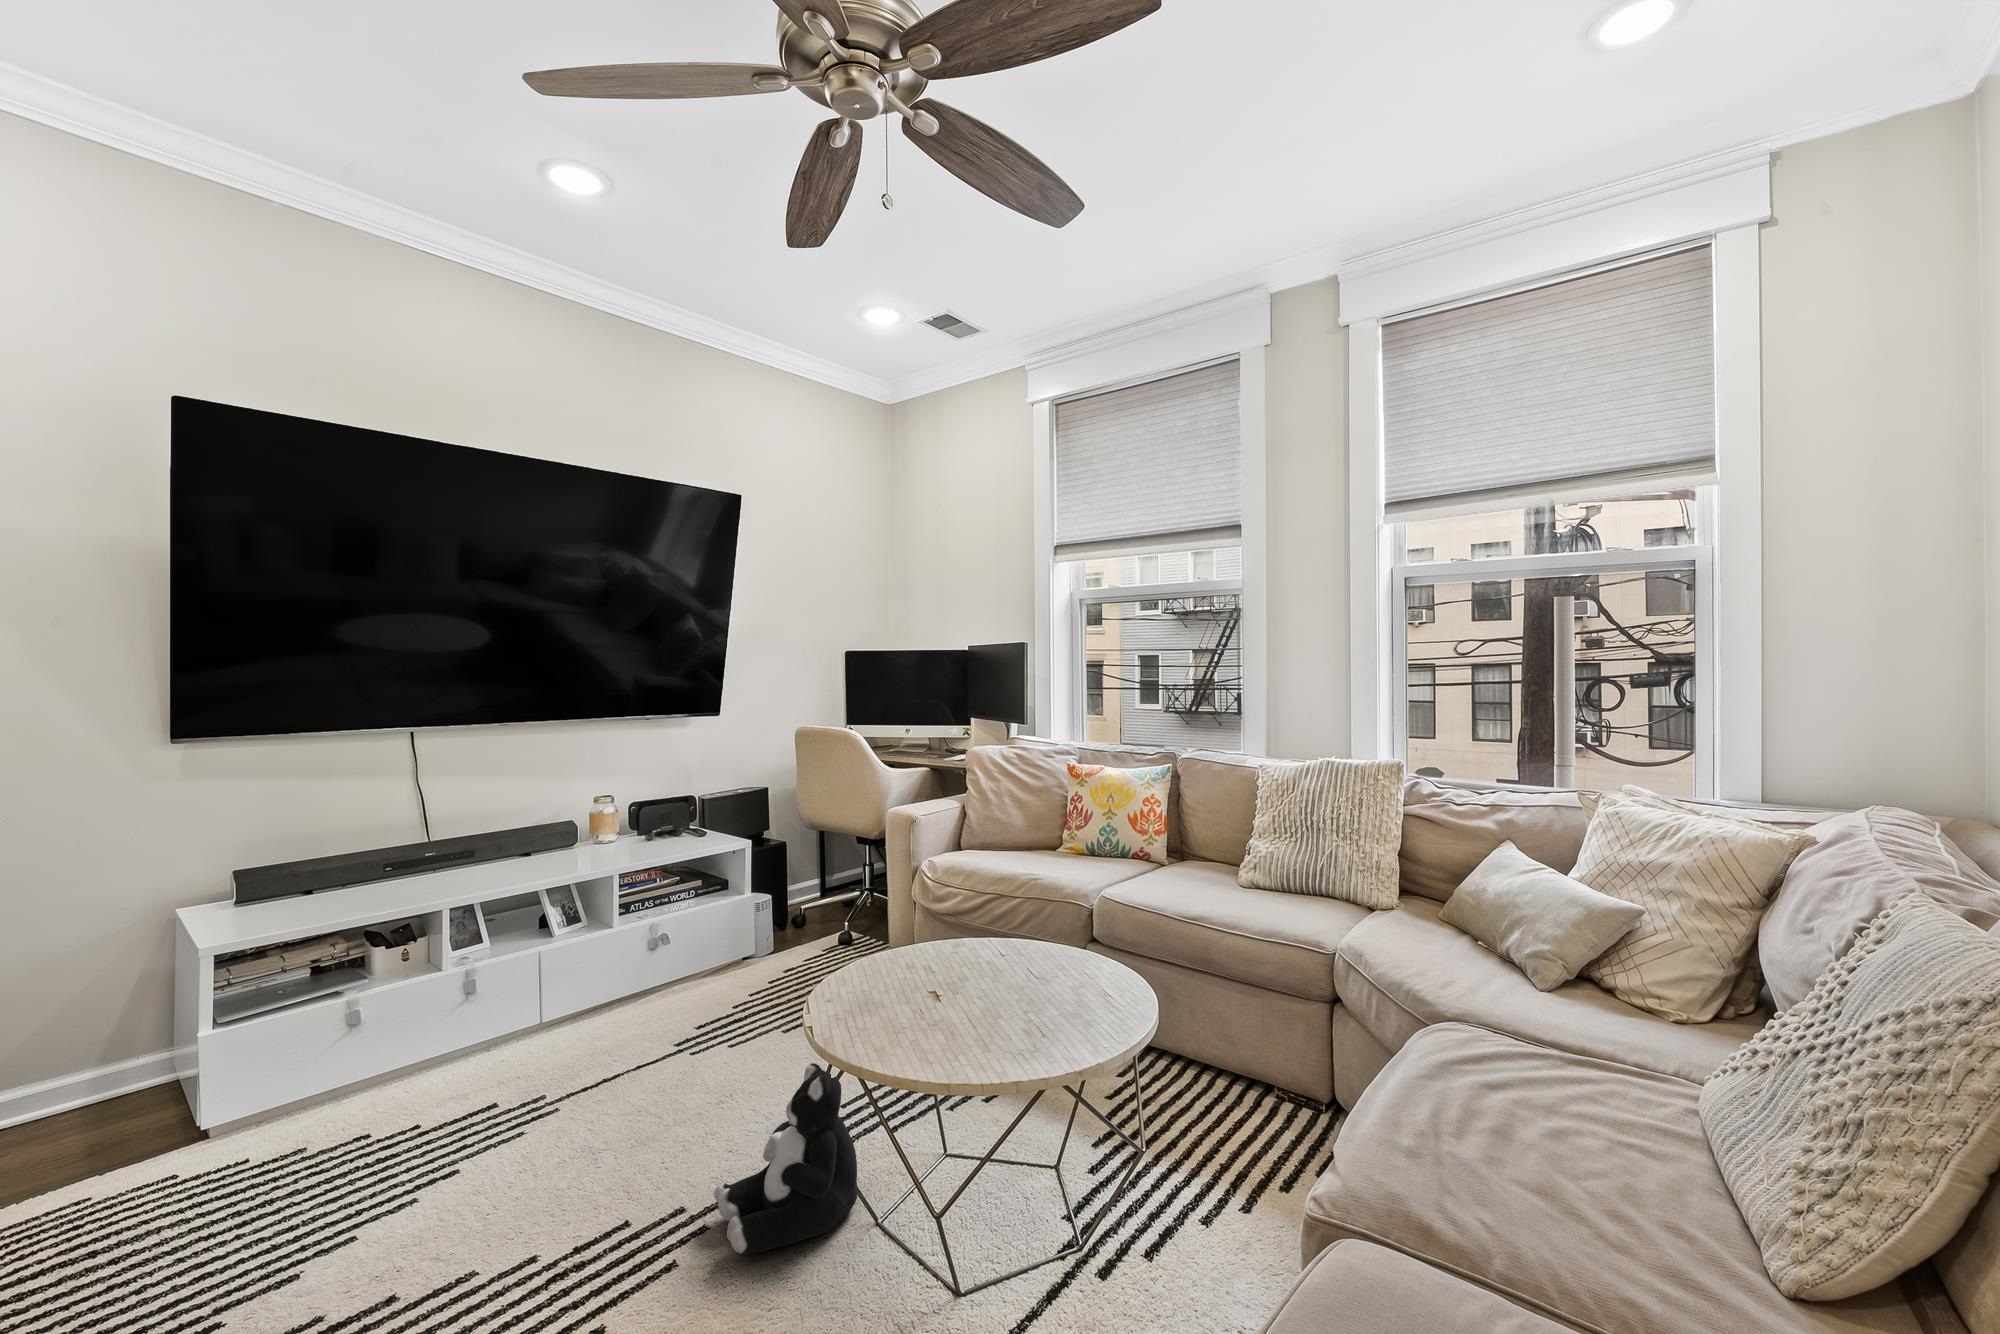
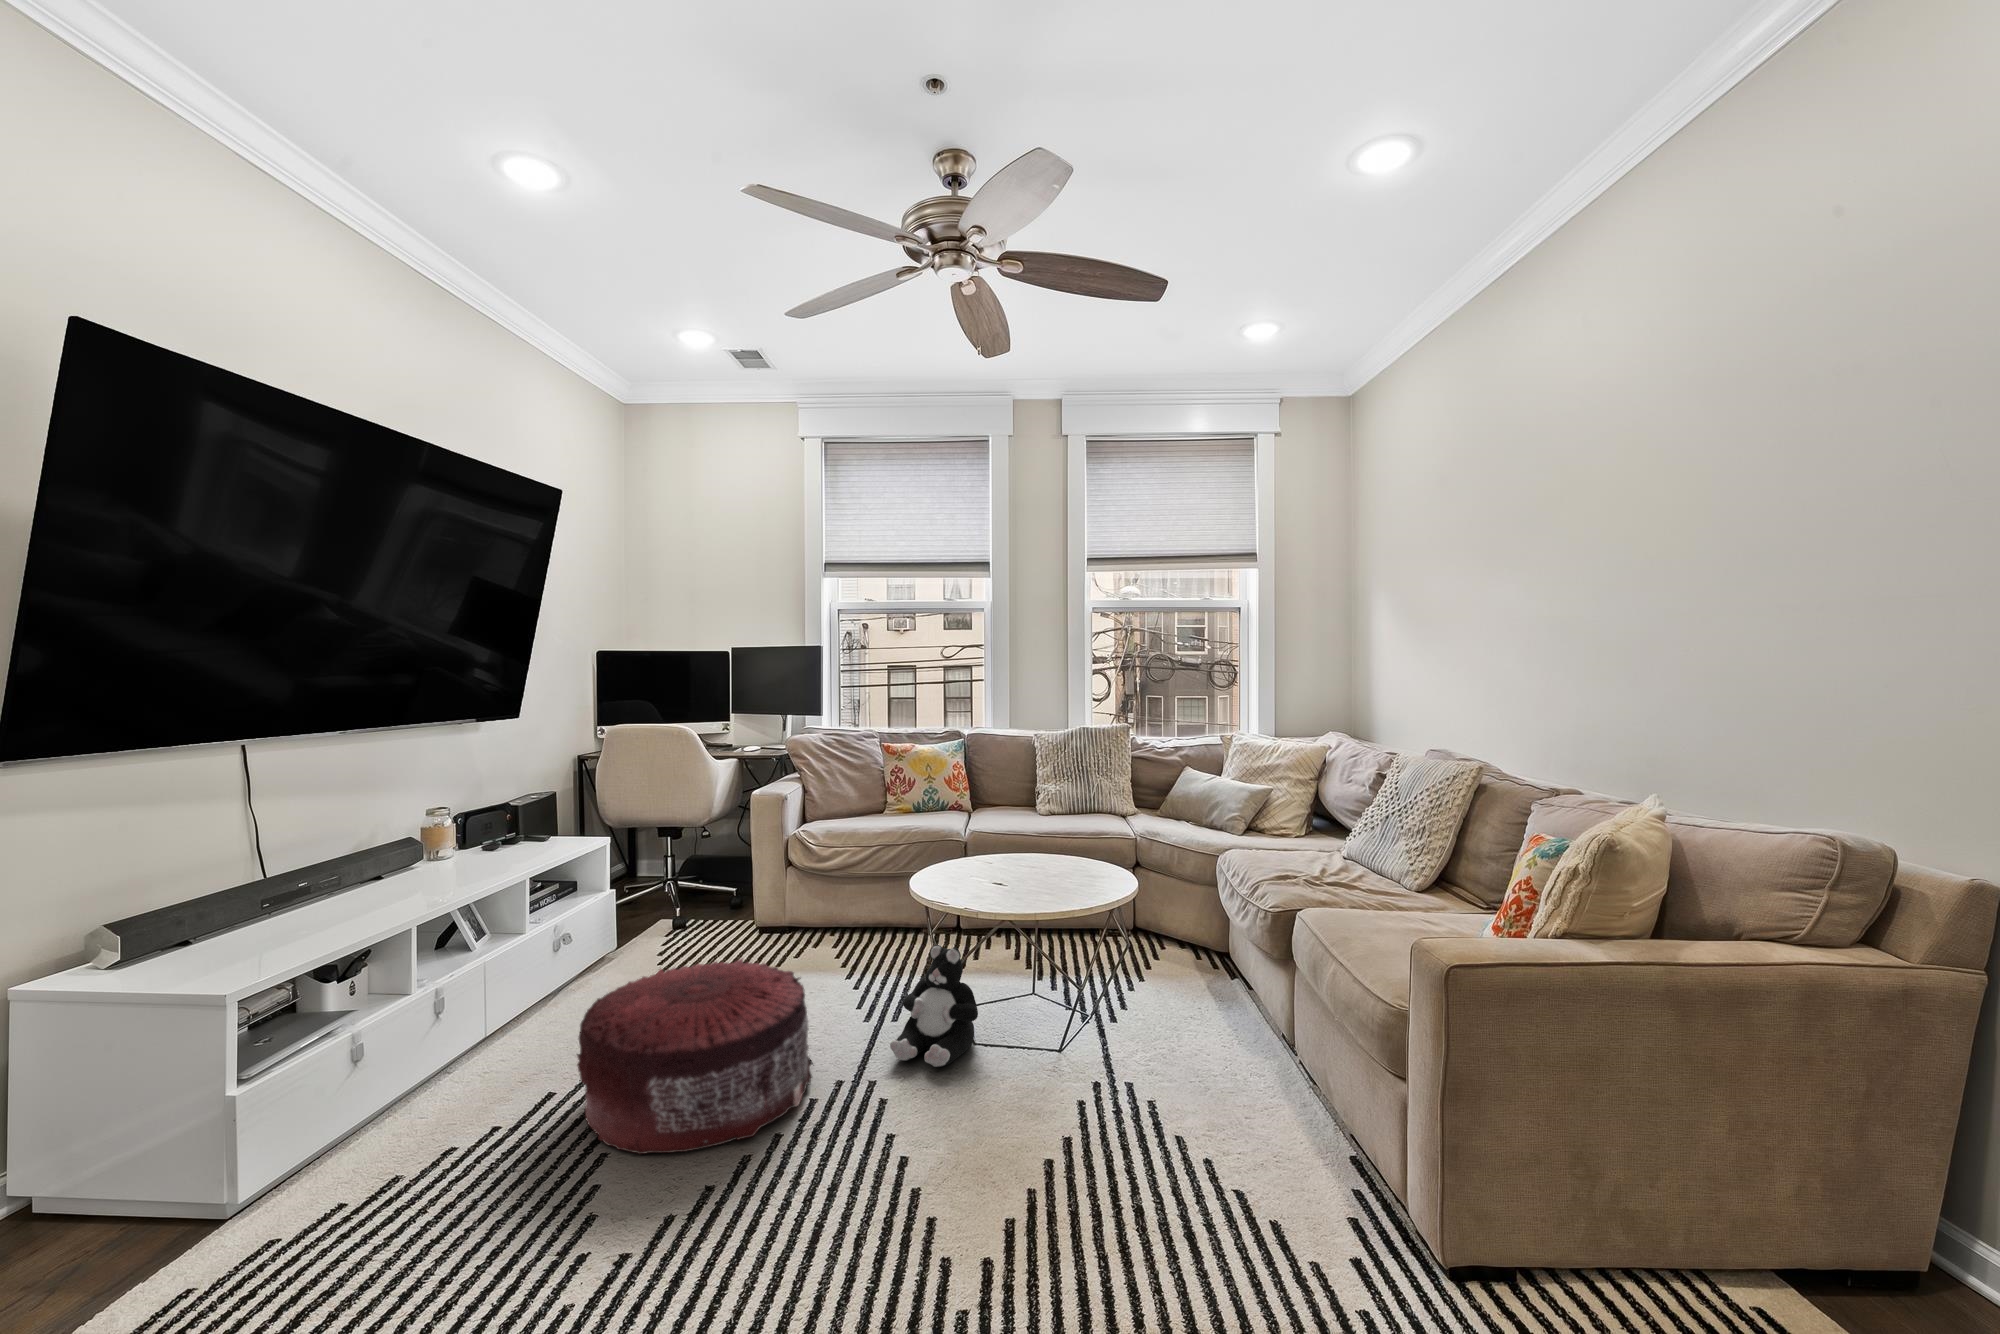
pouf: none [349,1003,650,1265] -> present [577,959,813,1154]

